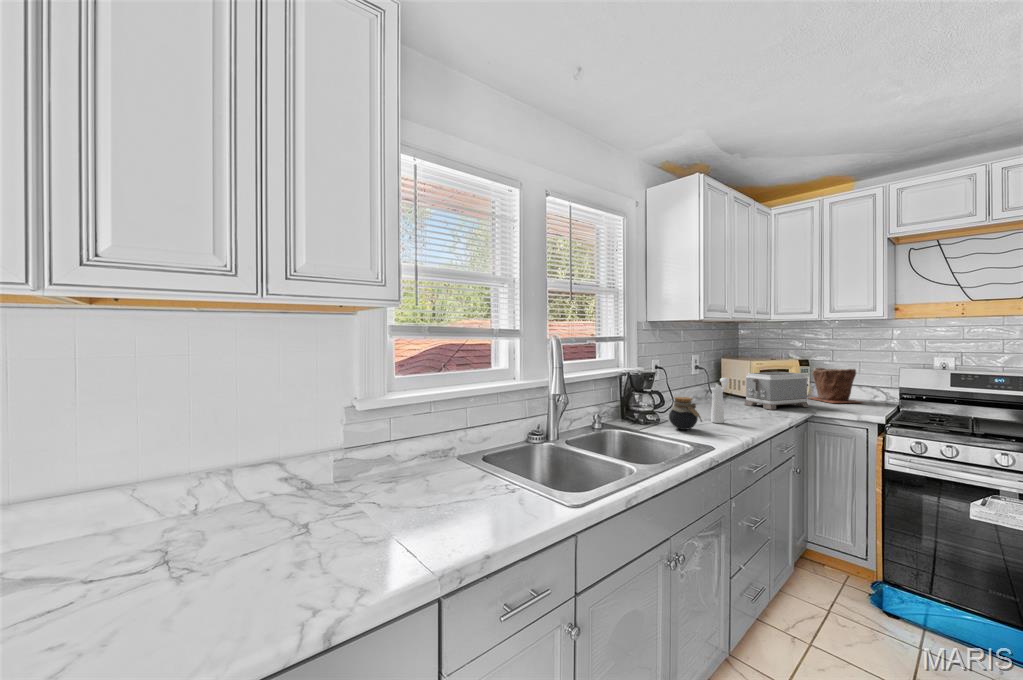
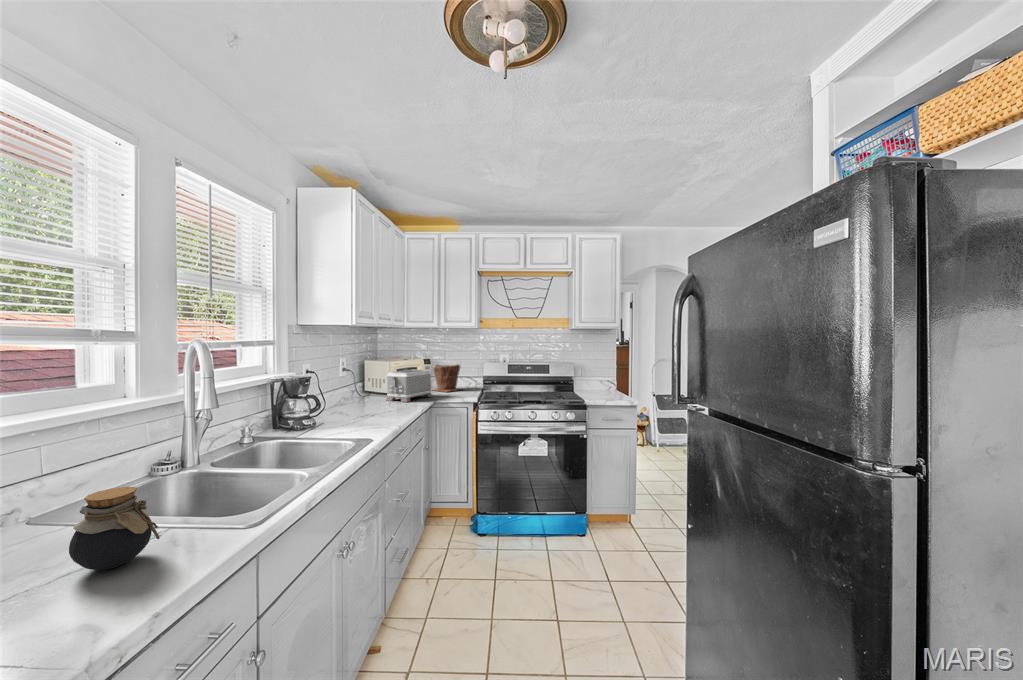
pepper mill: present [711,378,729,423] -> none [362,377,377,419]
jar: present [669,397,702,430] -> present [69,487,160,570]

